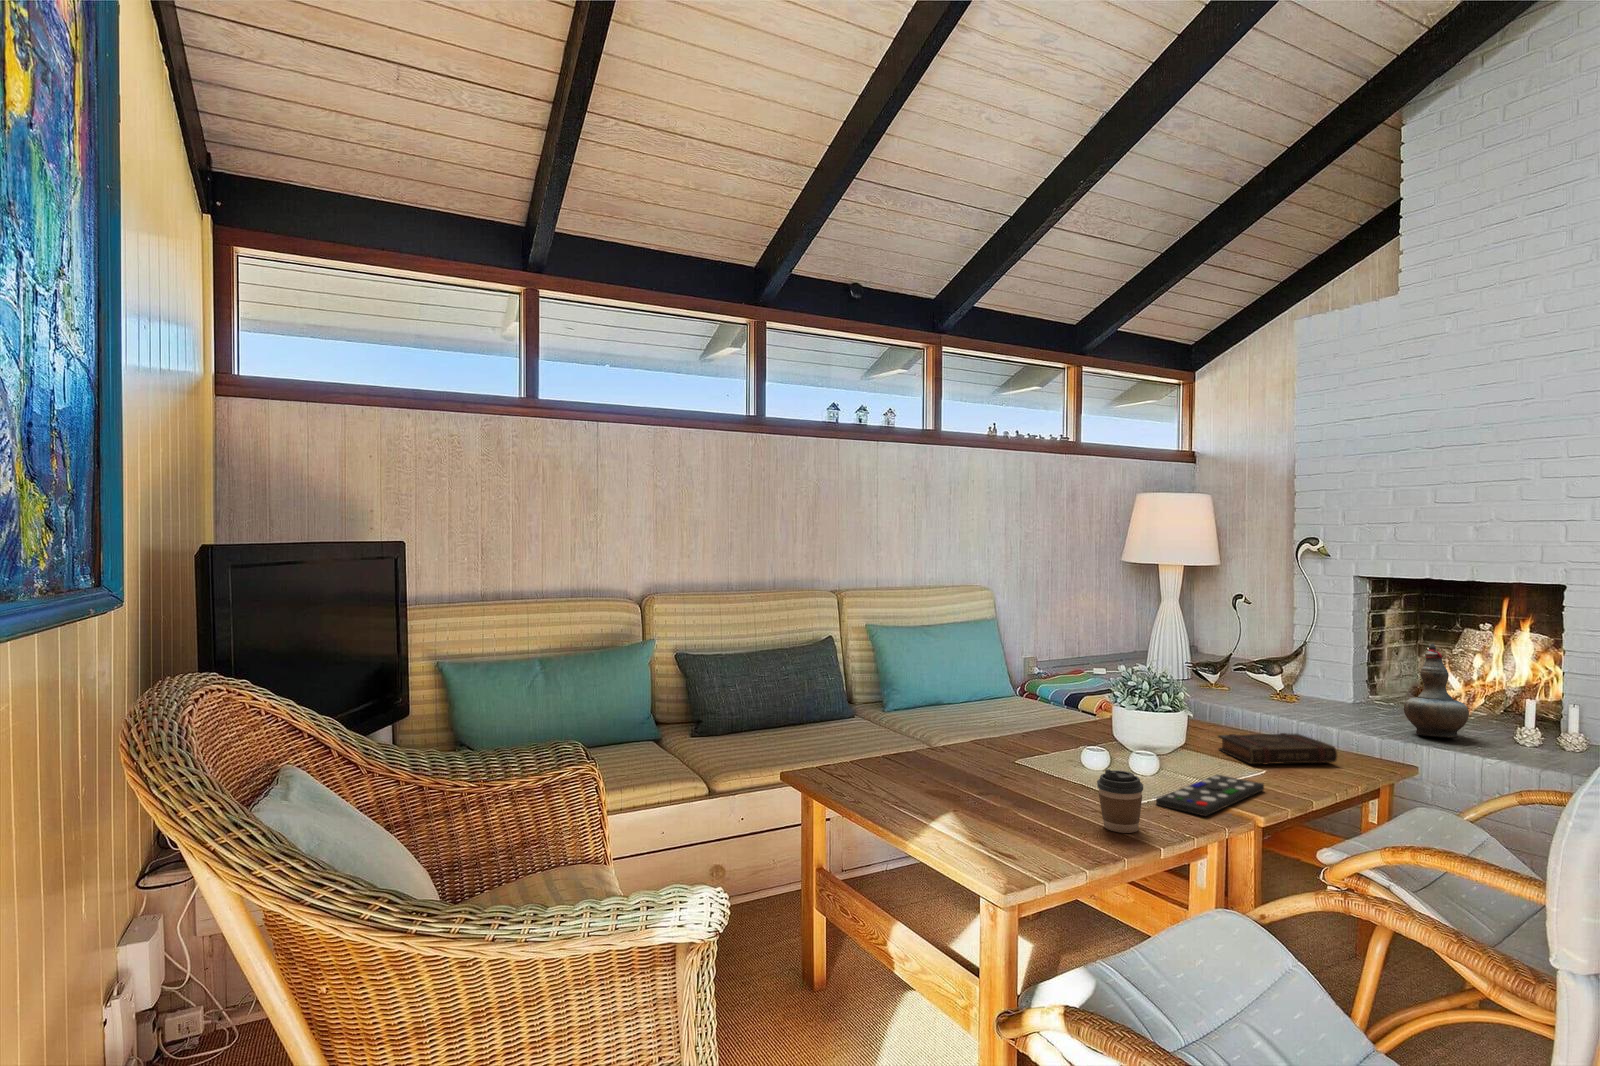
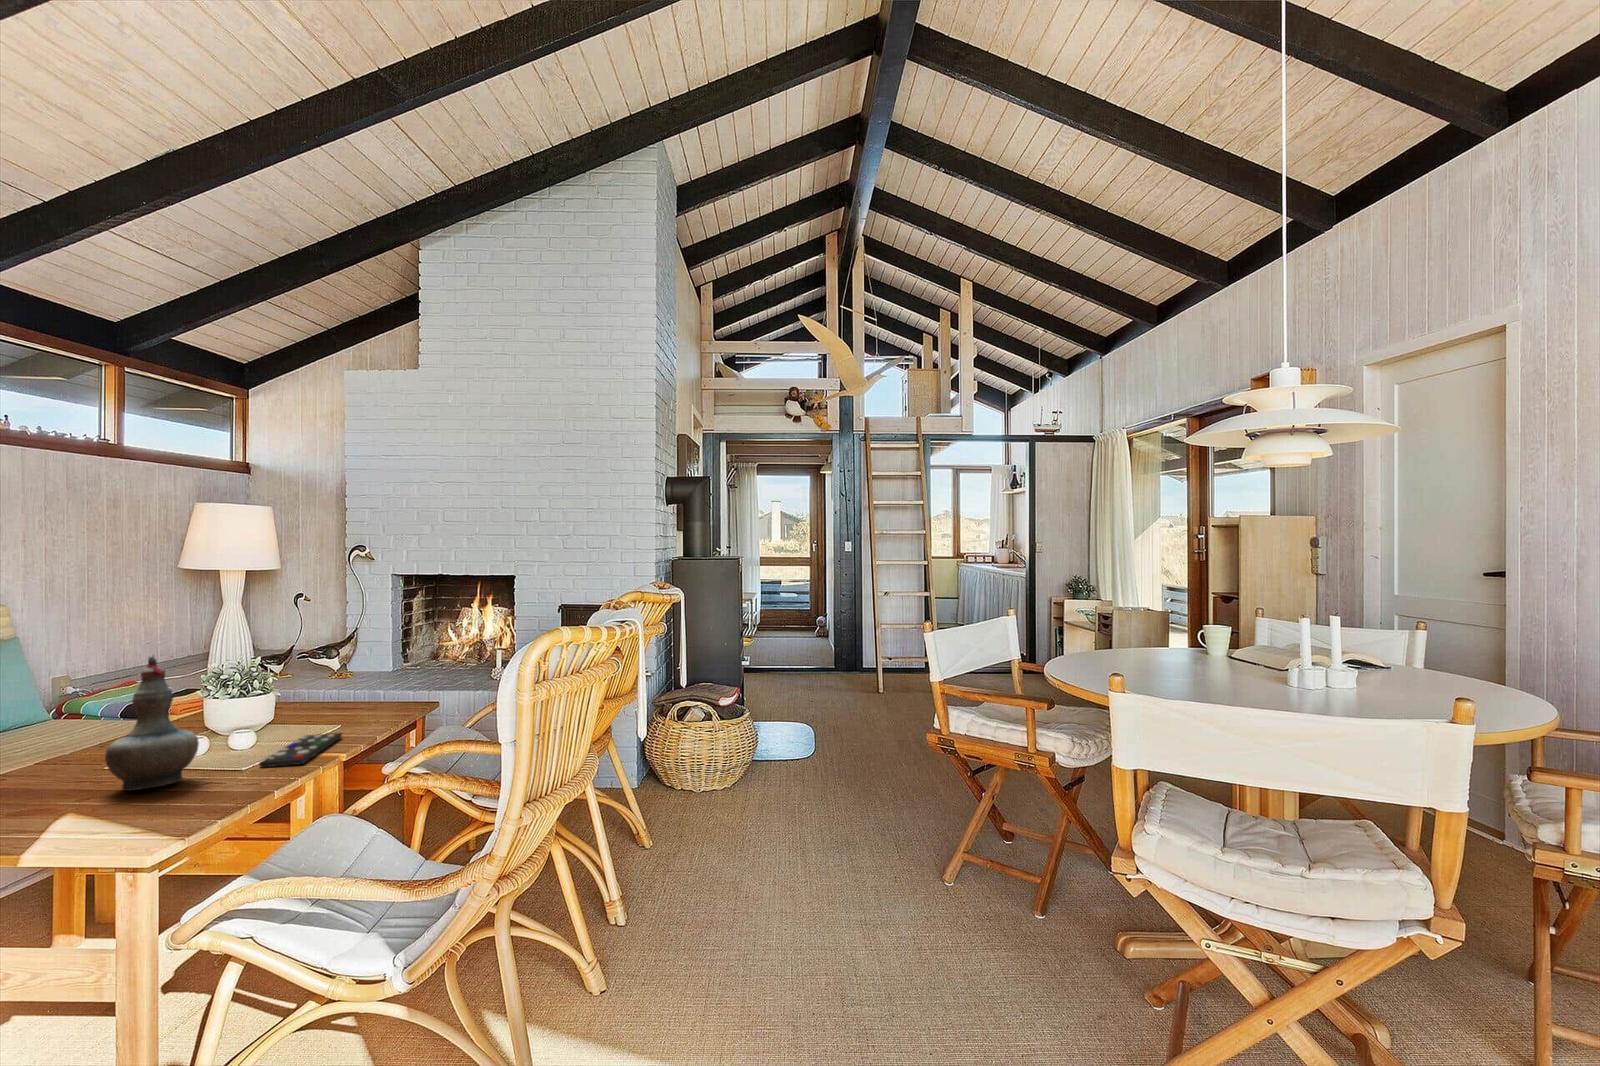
decorative vase: present [1404,644,1469,738] -> present [105,655,199,791]
book: present [1218,733,1337,764] -> none [299,695,389,723]
coffee cup: present [1097,769,1143,833] -> none [212,744,255,794]

